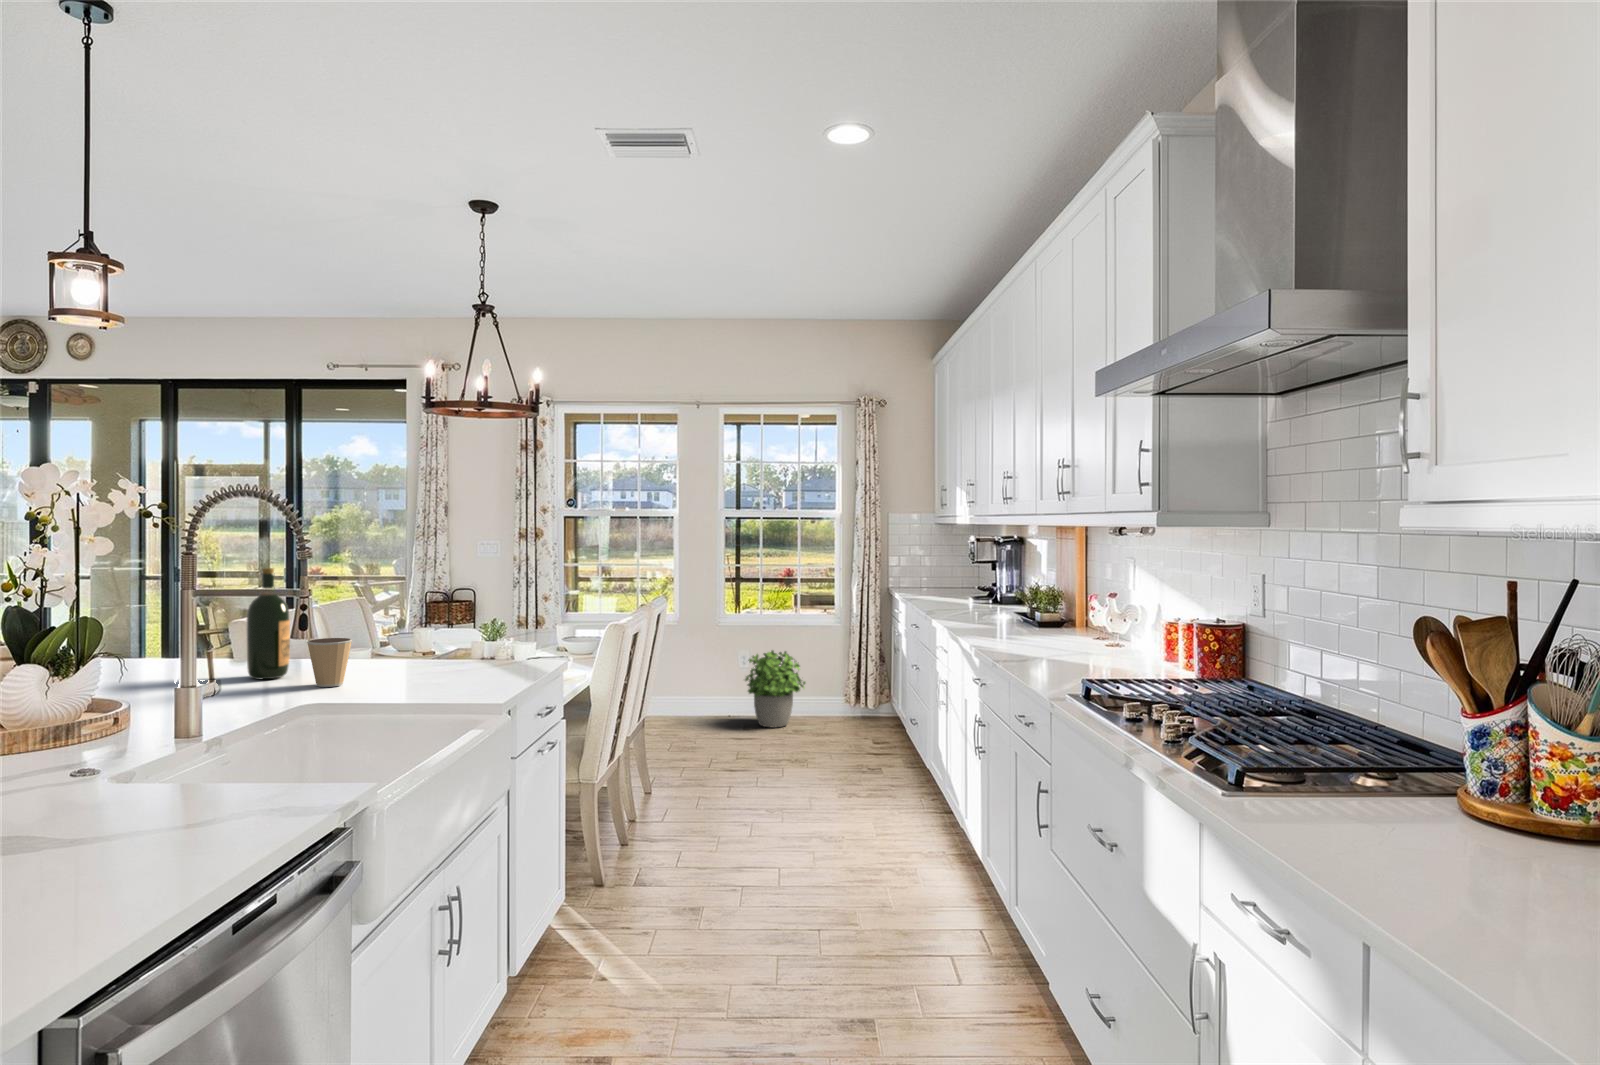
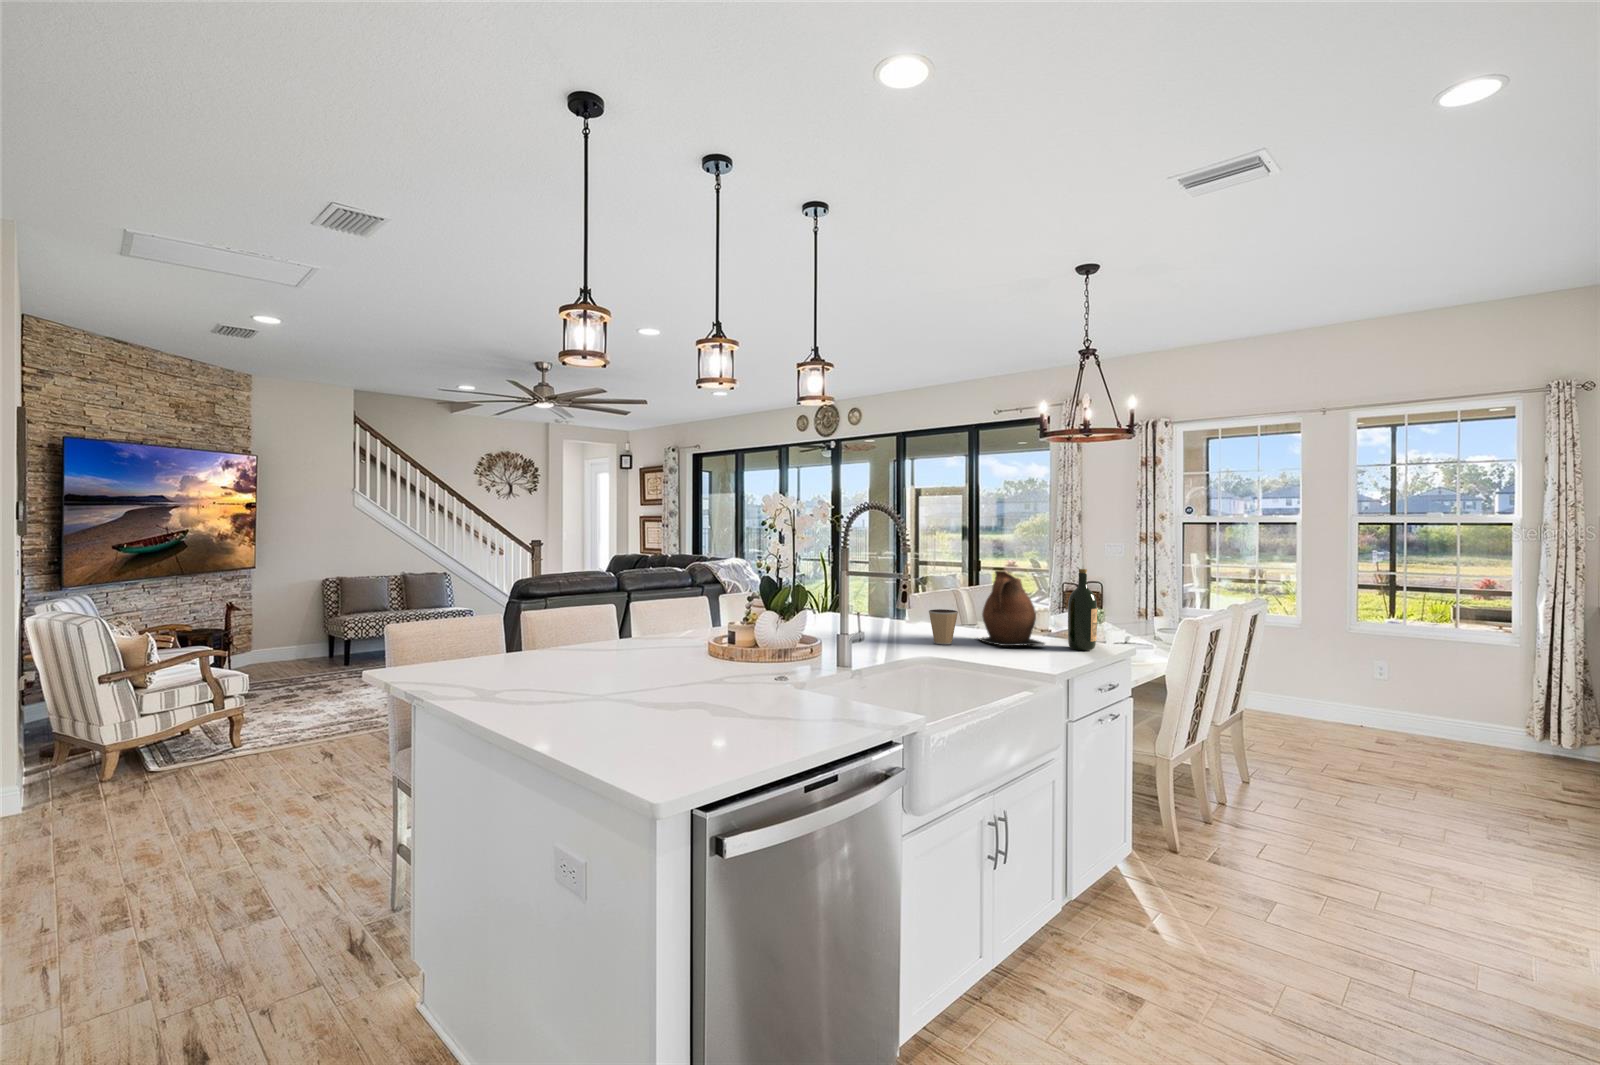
wine bottle: present [247,568,290,679] -> present [1068,569,1097,650]
ceramic pitcher: none [370,581,468,679] -> present [979,571,1045,646]
potted plant: present [745,650,806,727] -> none [1376,663,1462,746]

